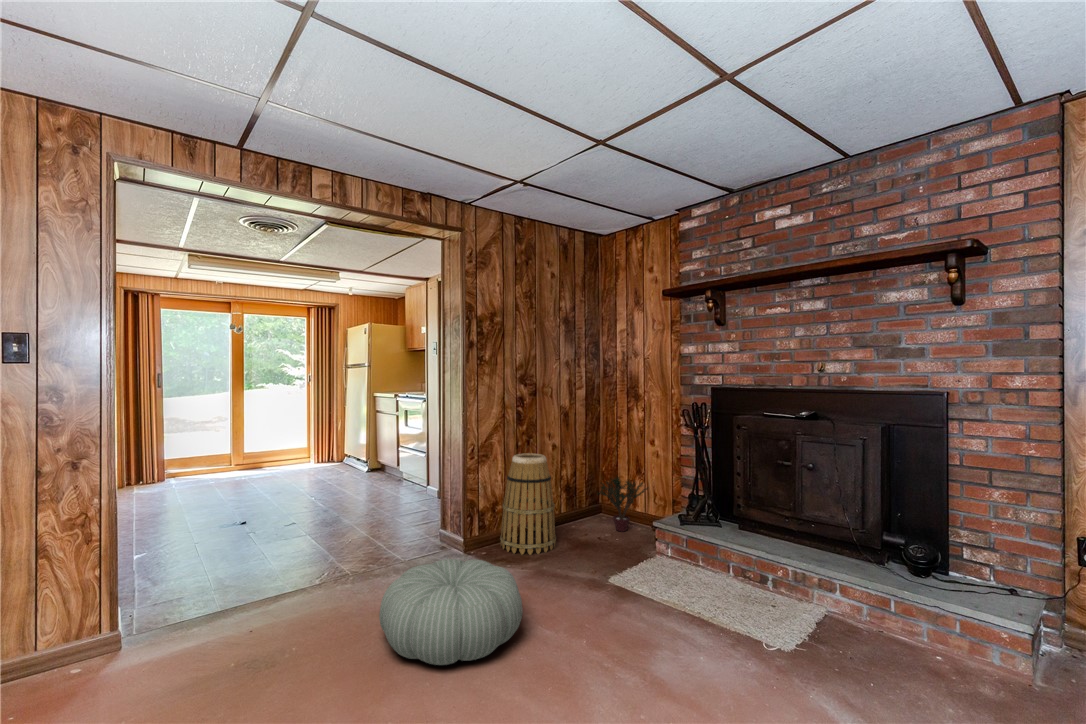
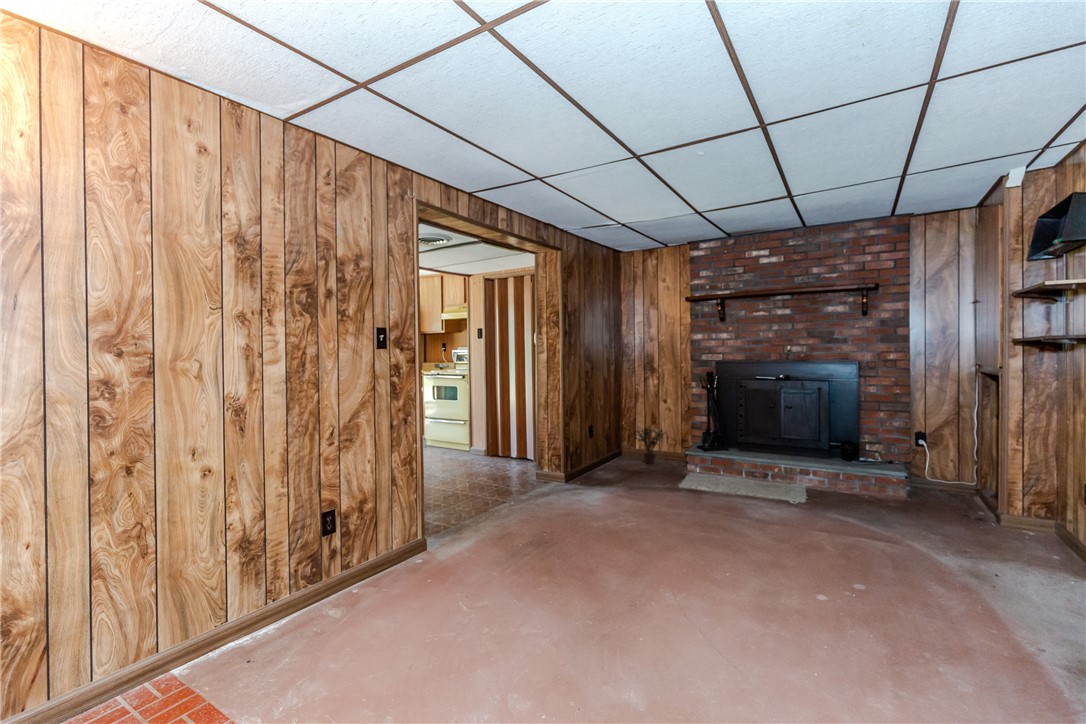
basket: present [500,453,556,555] -> none [587,414,626,482]
pouf: present [379,559,523,665] -> none [598,477,682,529]

